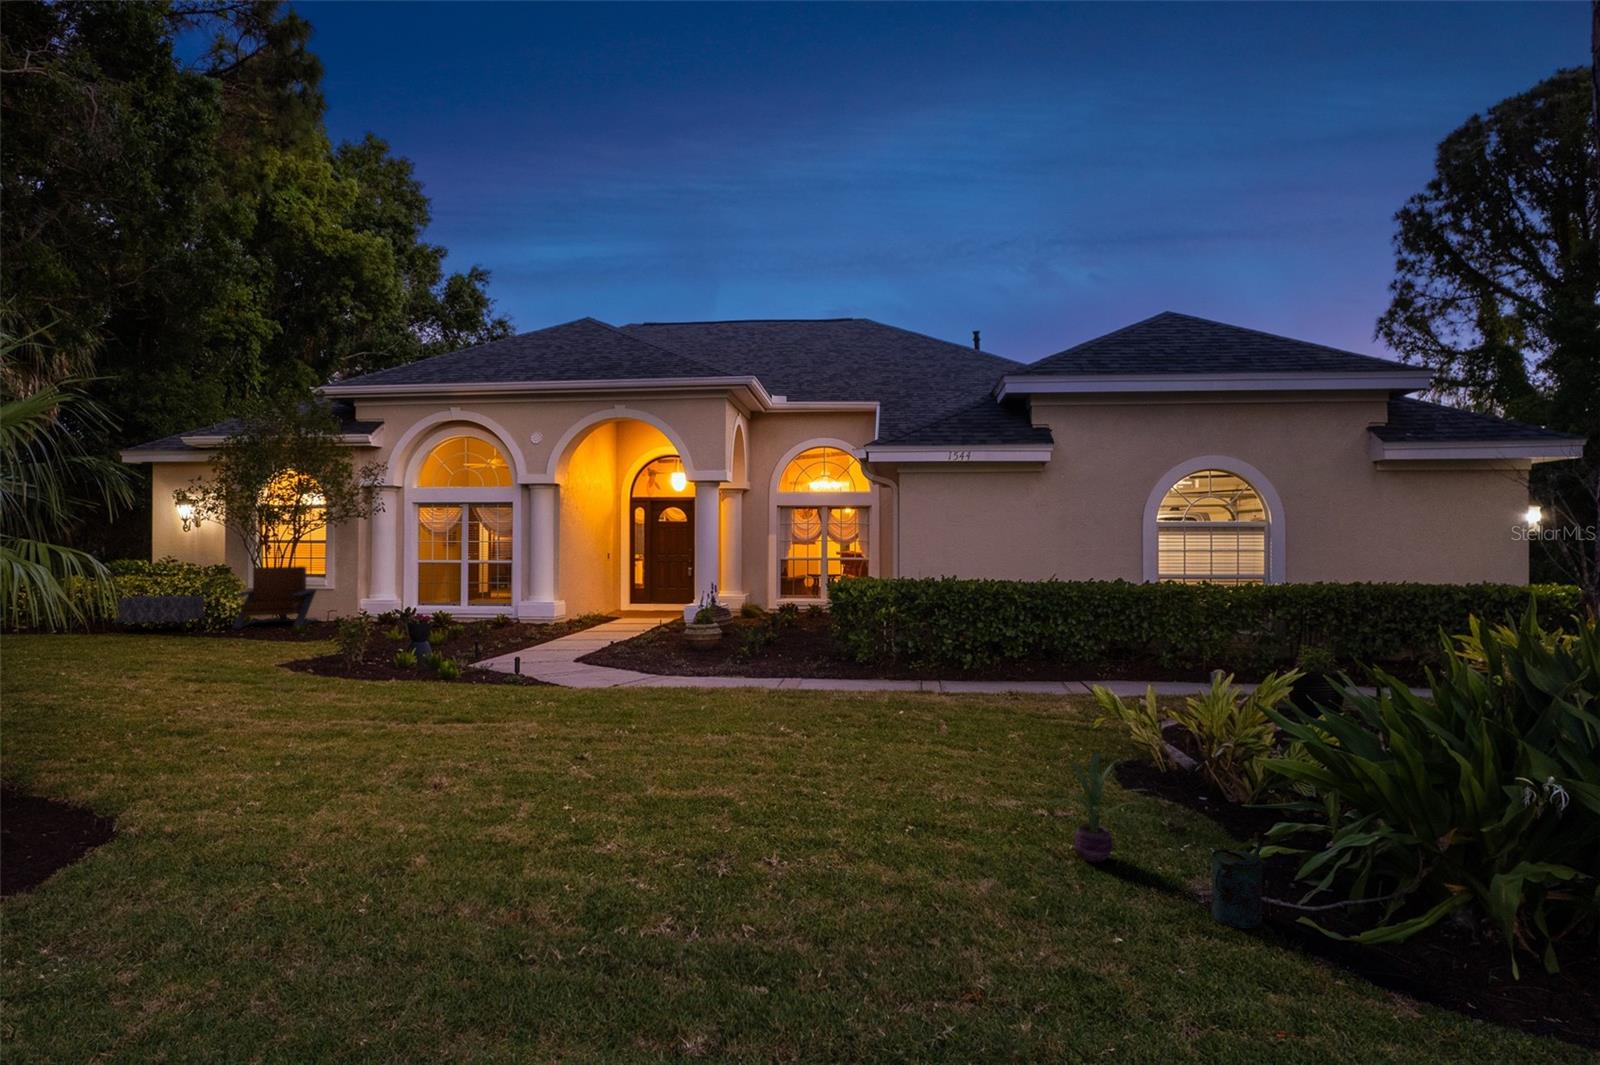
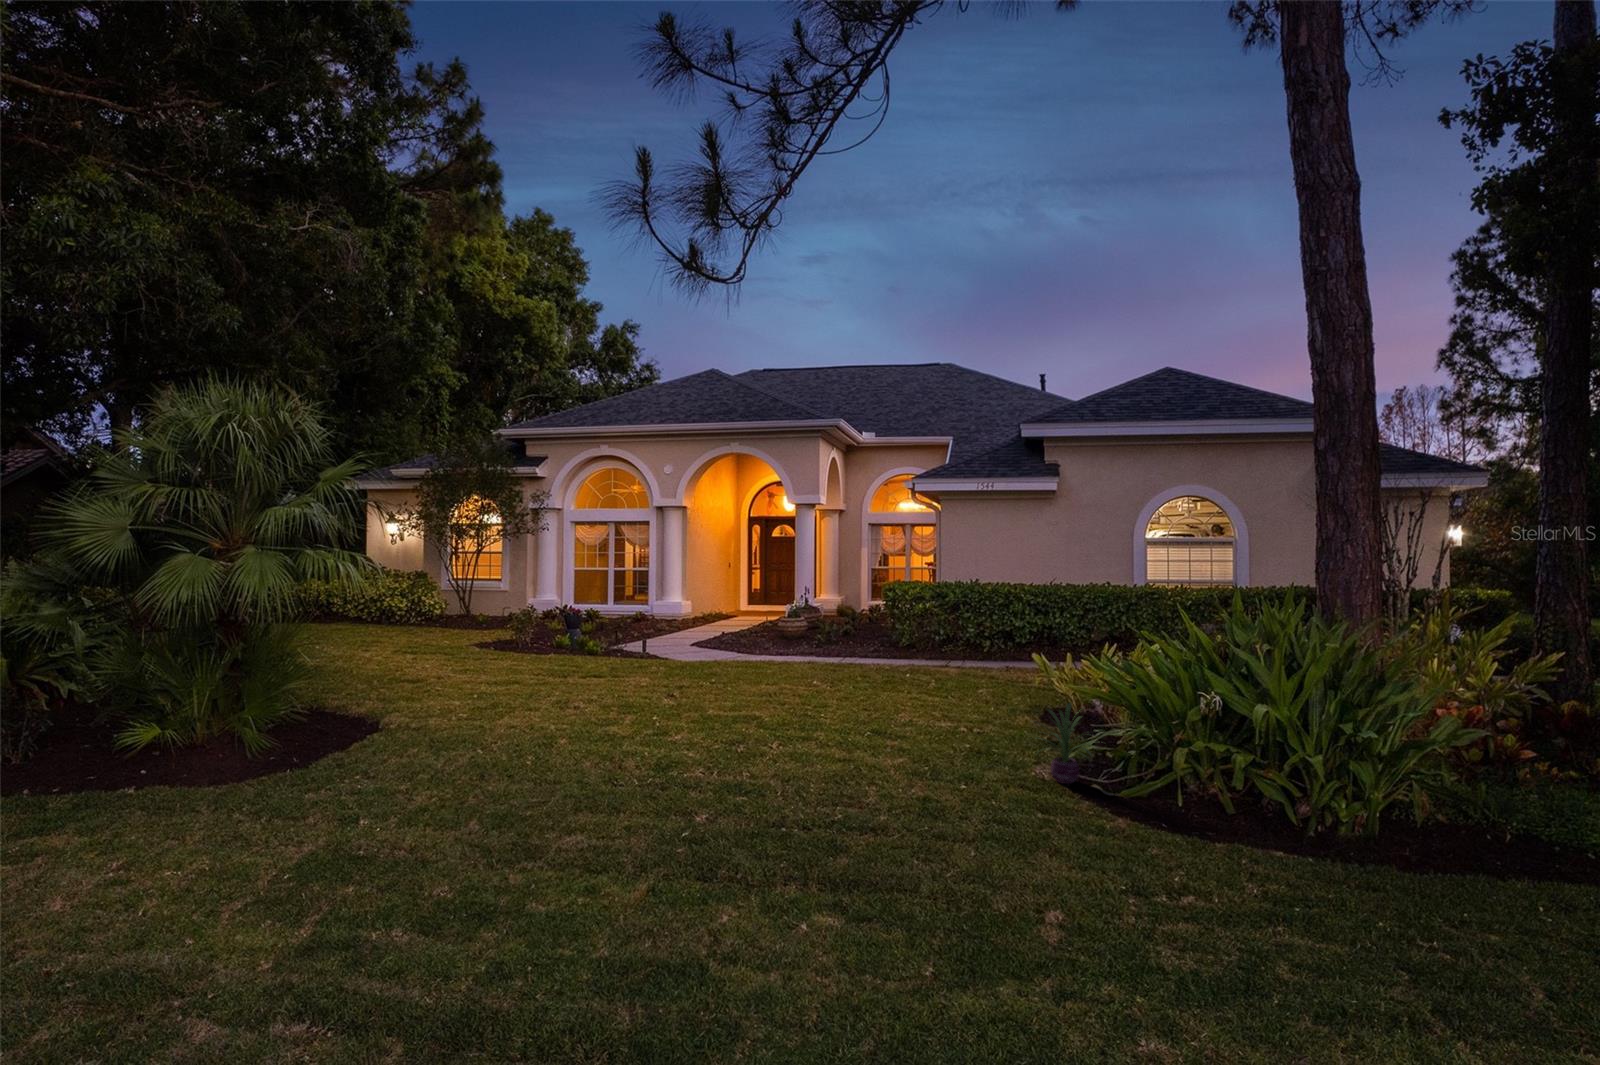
lounge chair: present [232,566,316,628] -> none [431,572,494,620]
bench: present [114,596,204,632] -> none [345,594,410,622]
watering can: present [1211,832,1271,928] -> none [1136,758,1187,824]

